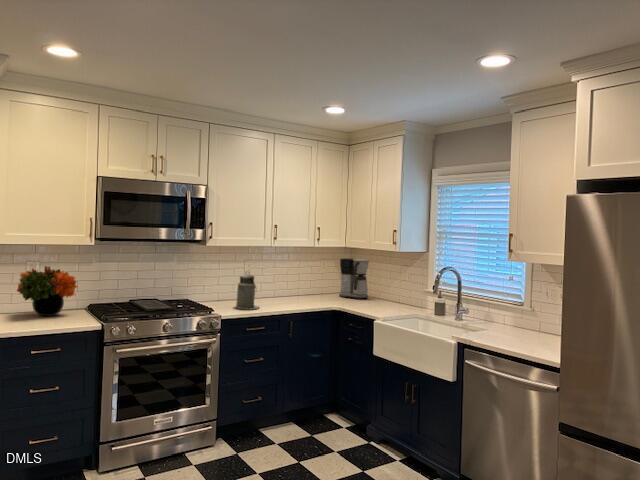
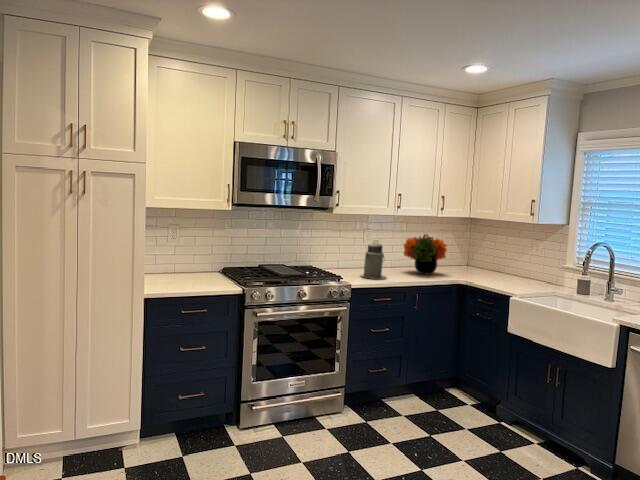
coffee maker: present [339,258,369,299] -> none [462,229,497,272]
flower arrangement: present [17,266,78,316] -> present [404,234,447,274]

